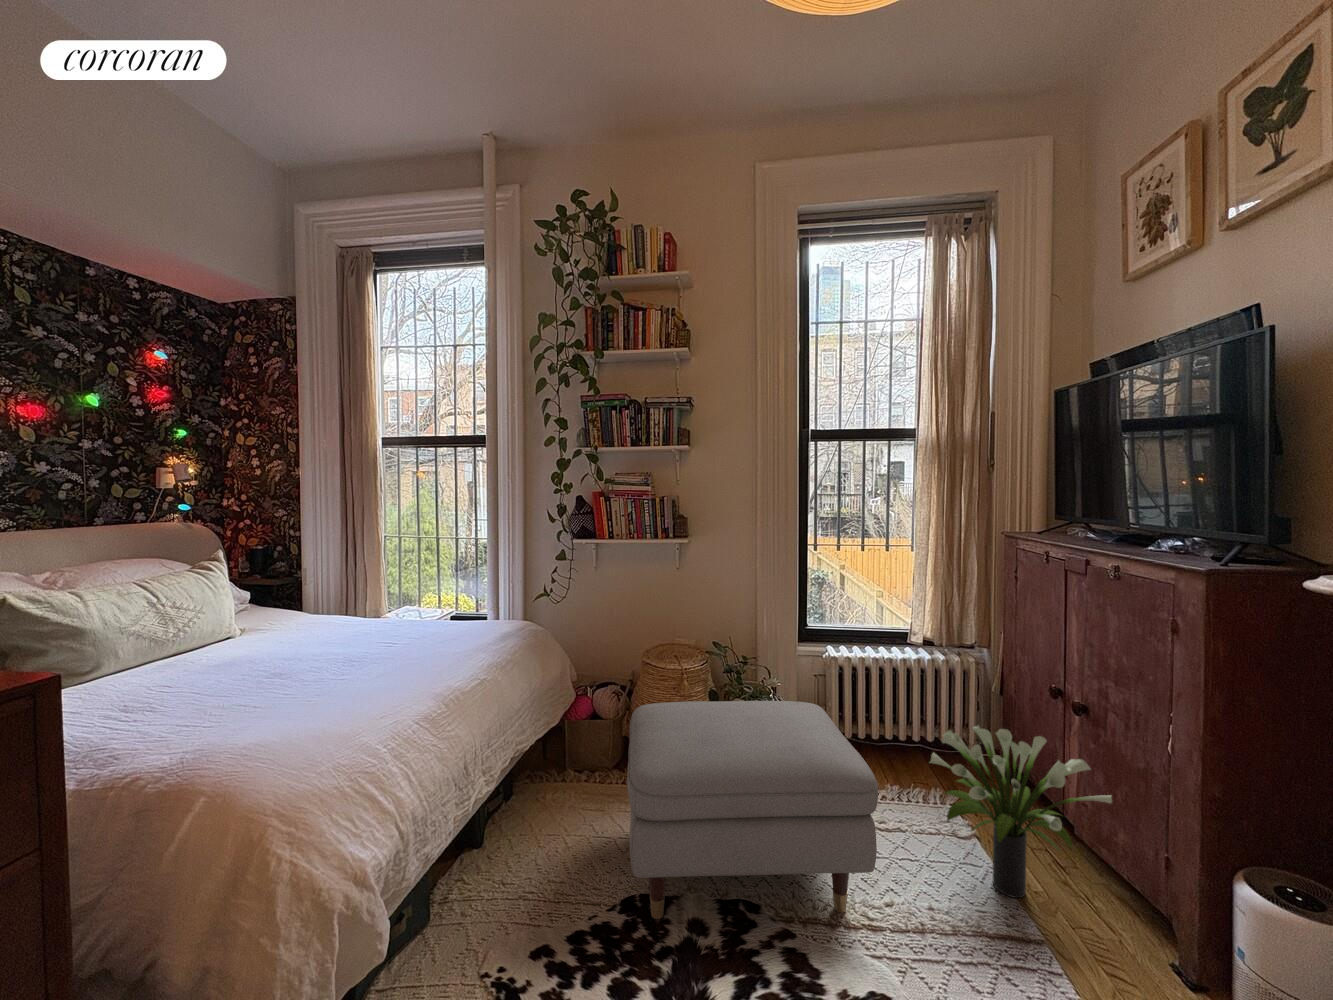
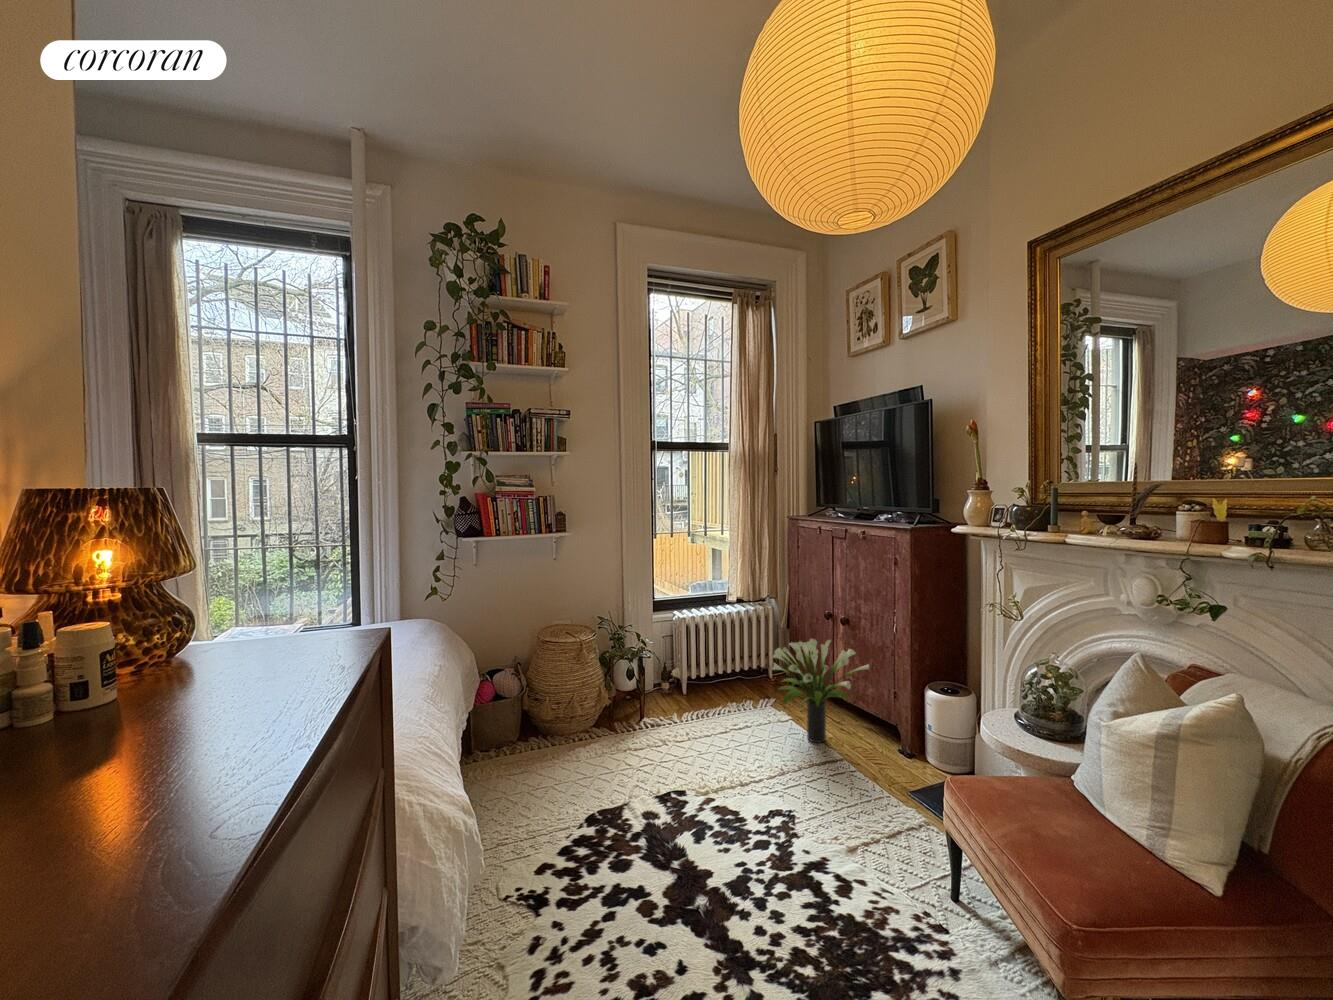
ottoman: present [627,701,878,919] -> none [557,648,758,822]

